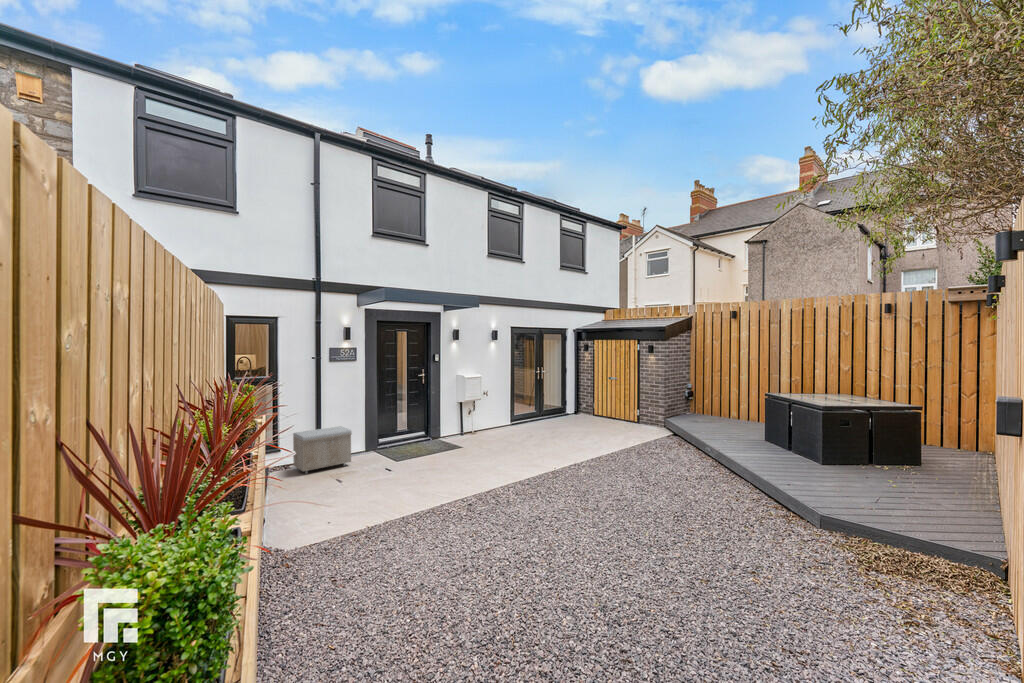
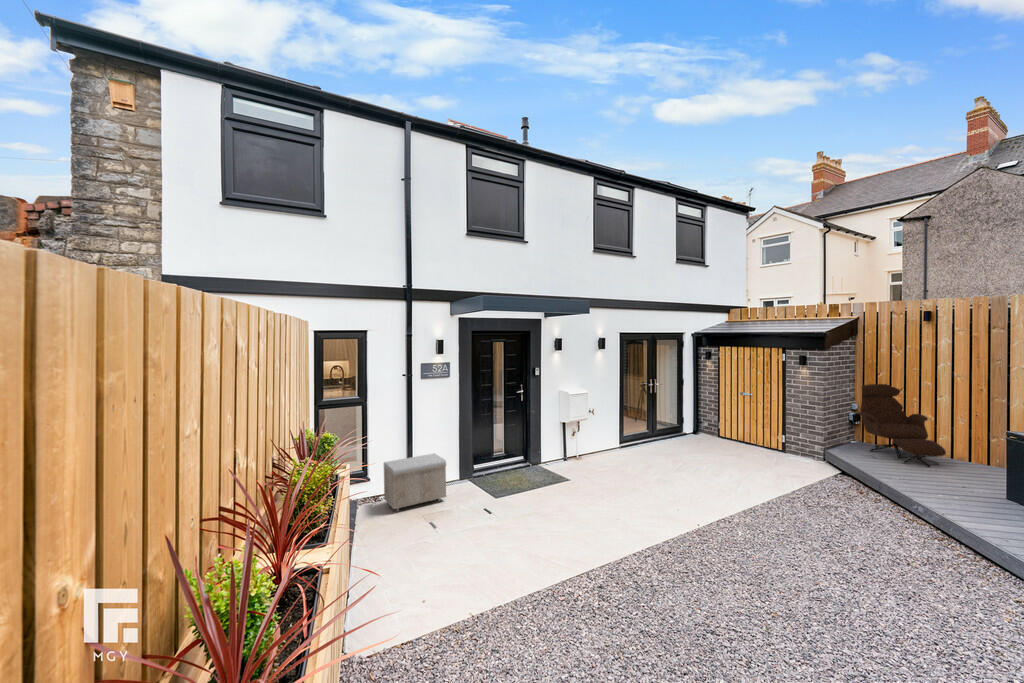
lounge chair: none [691,368,741,426] -> present [859,384,946,467]

